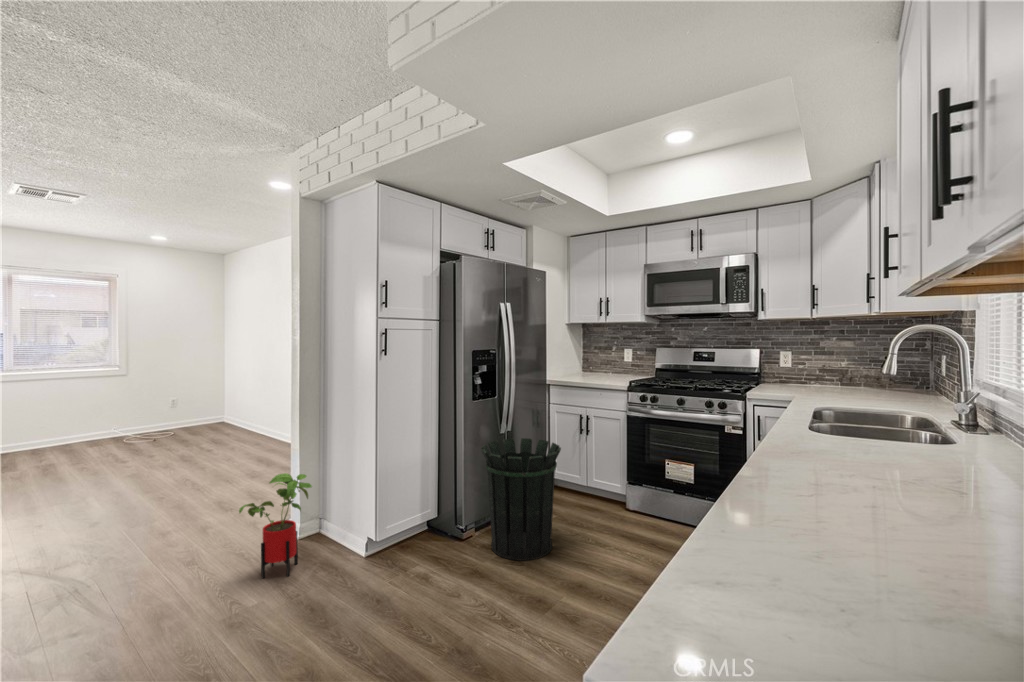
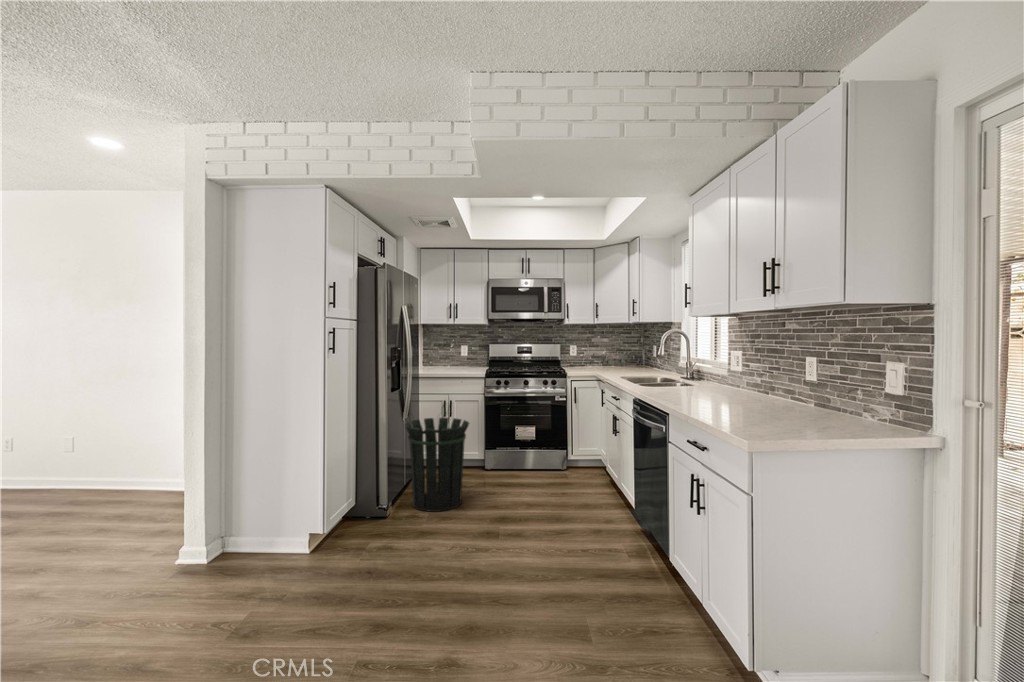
house plant: present [239,473,312,578] -> none [206,468,281,579]

